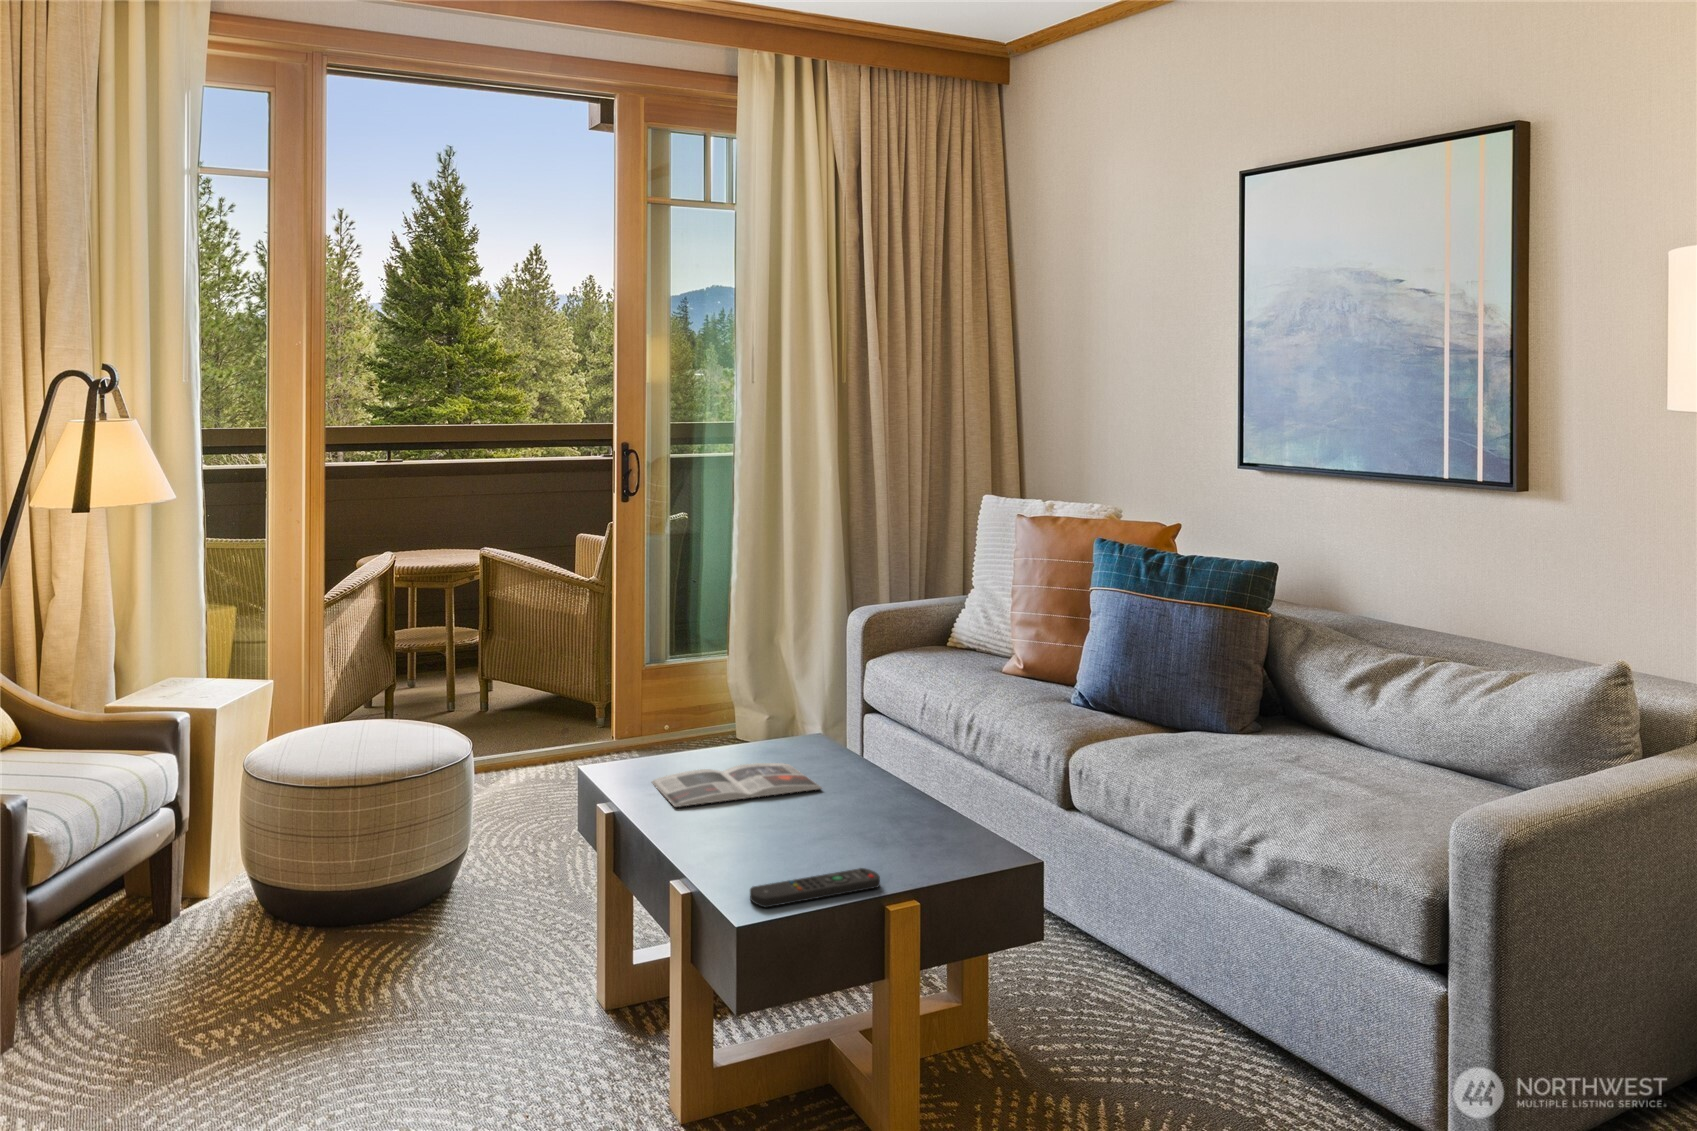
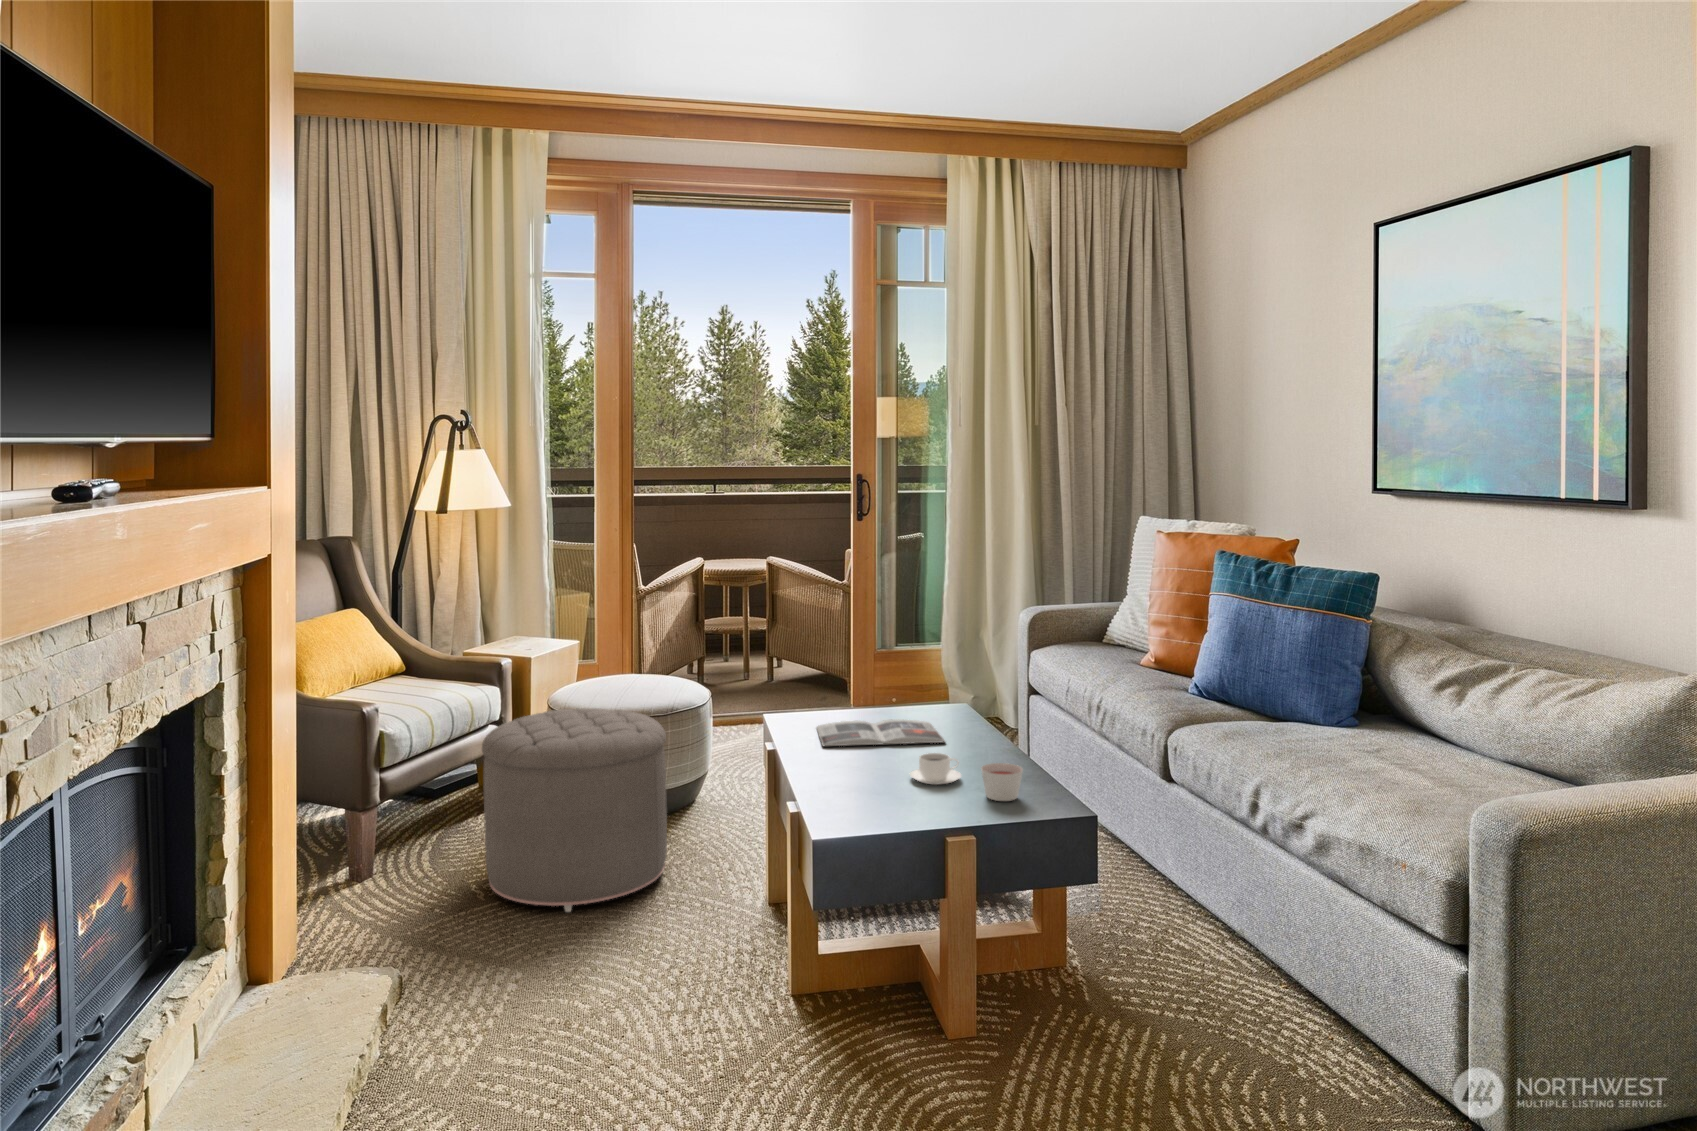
ottoman: none [187,779,450,1058] -> present [482,709,667,912]
coffee cup: none [803,806,866,845] -> present [910,753,961,785]
candle: none [898,812,947,858] -> present [981,763,1023,801]
remote control: present [750,868,880,907] -> none [842,803,953,825]

